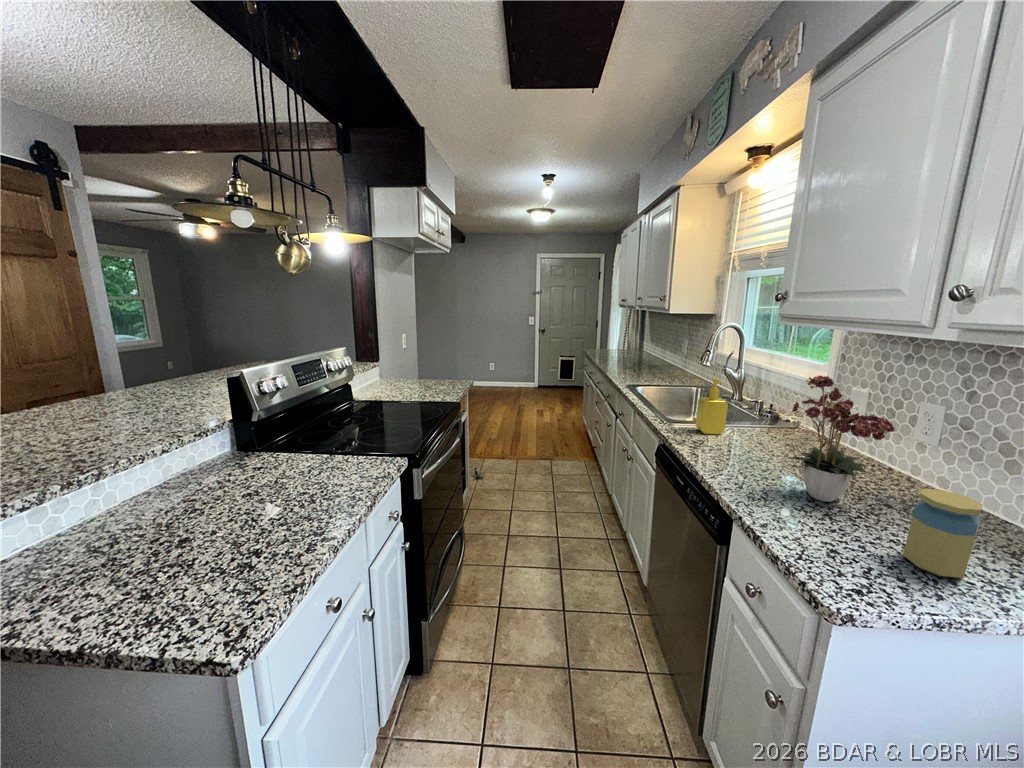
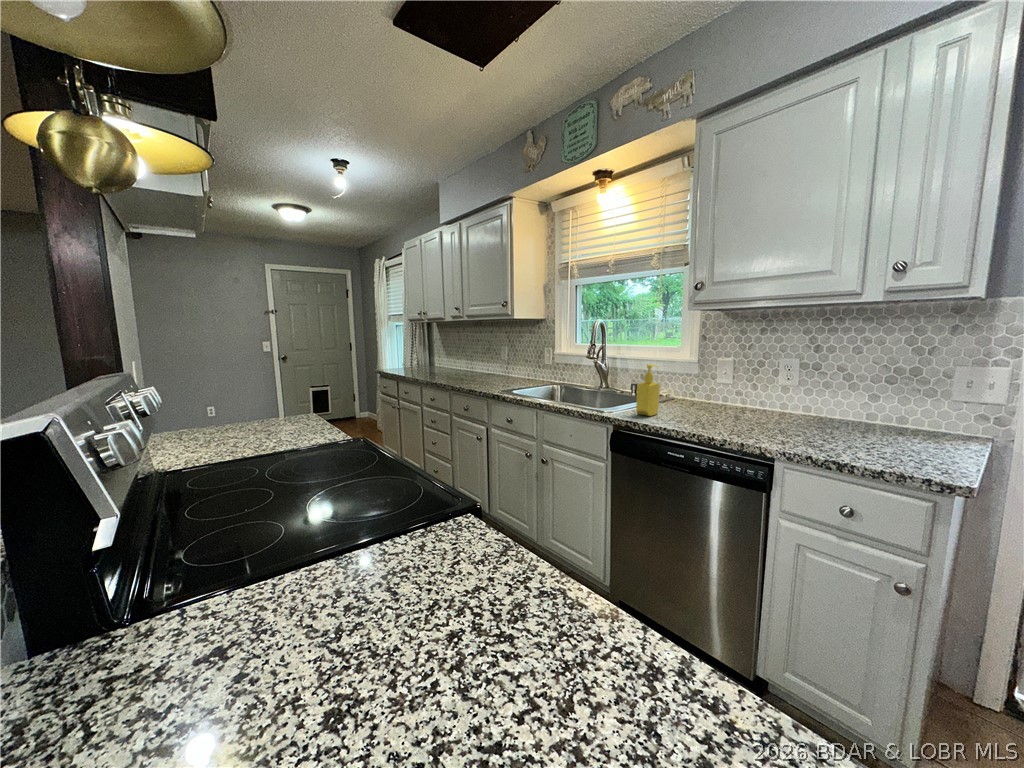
flower arrangement: present [788,375,895,502] -> none [777,335,846,439]
jar: present [903,489,983,578] -> none [898,402,949,459]

